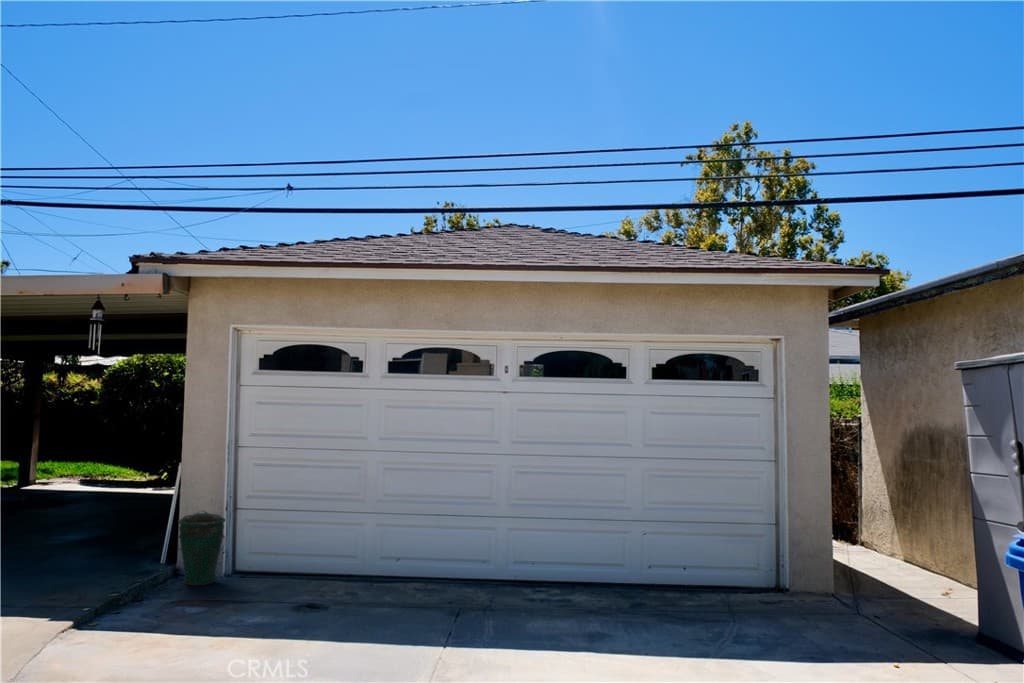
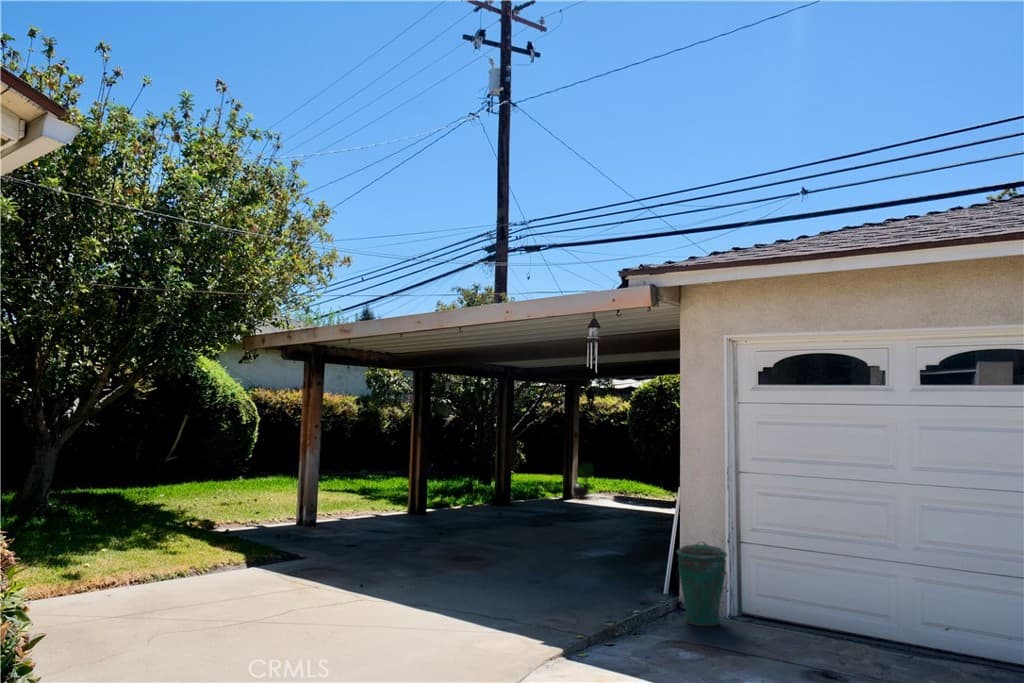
potted tree: none [30,442,59,485] -> present [573,464,592,499]

